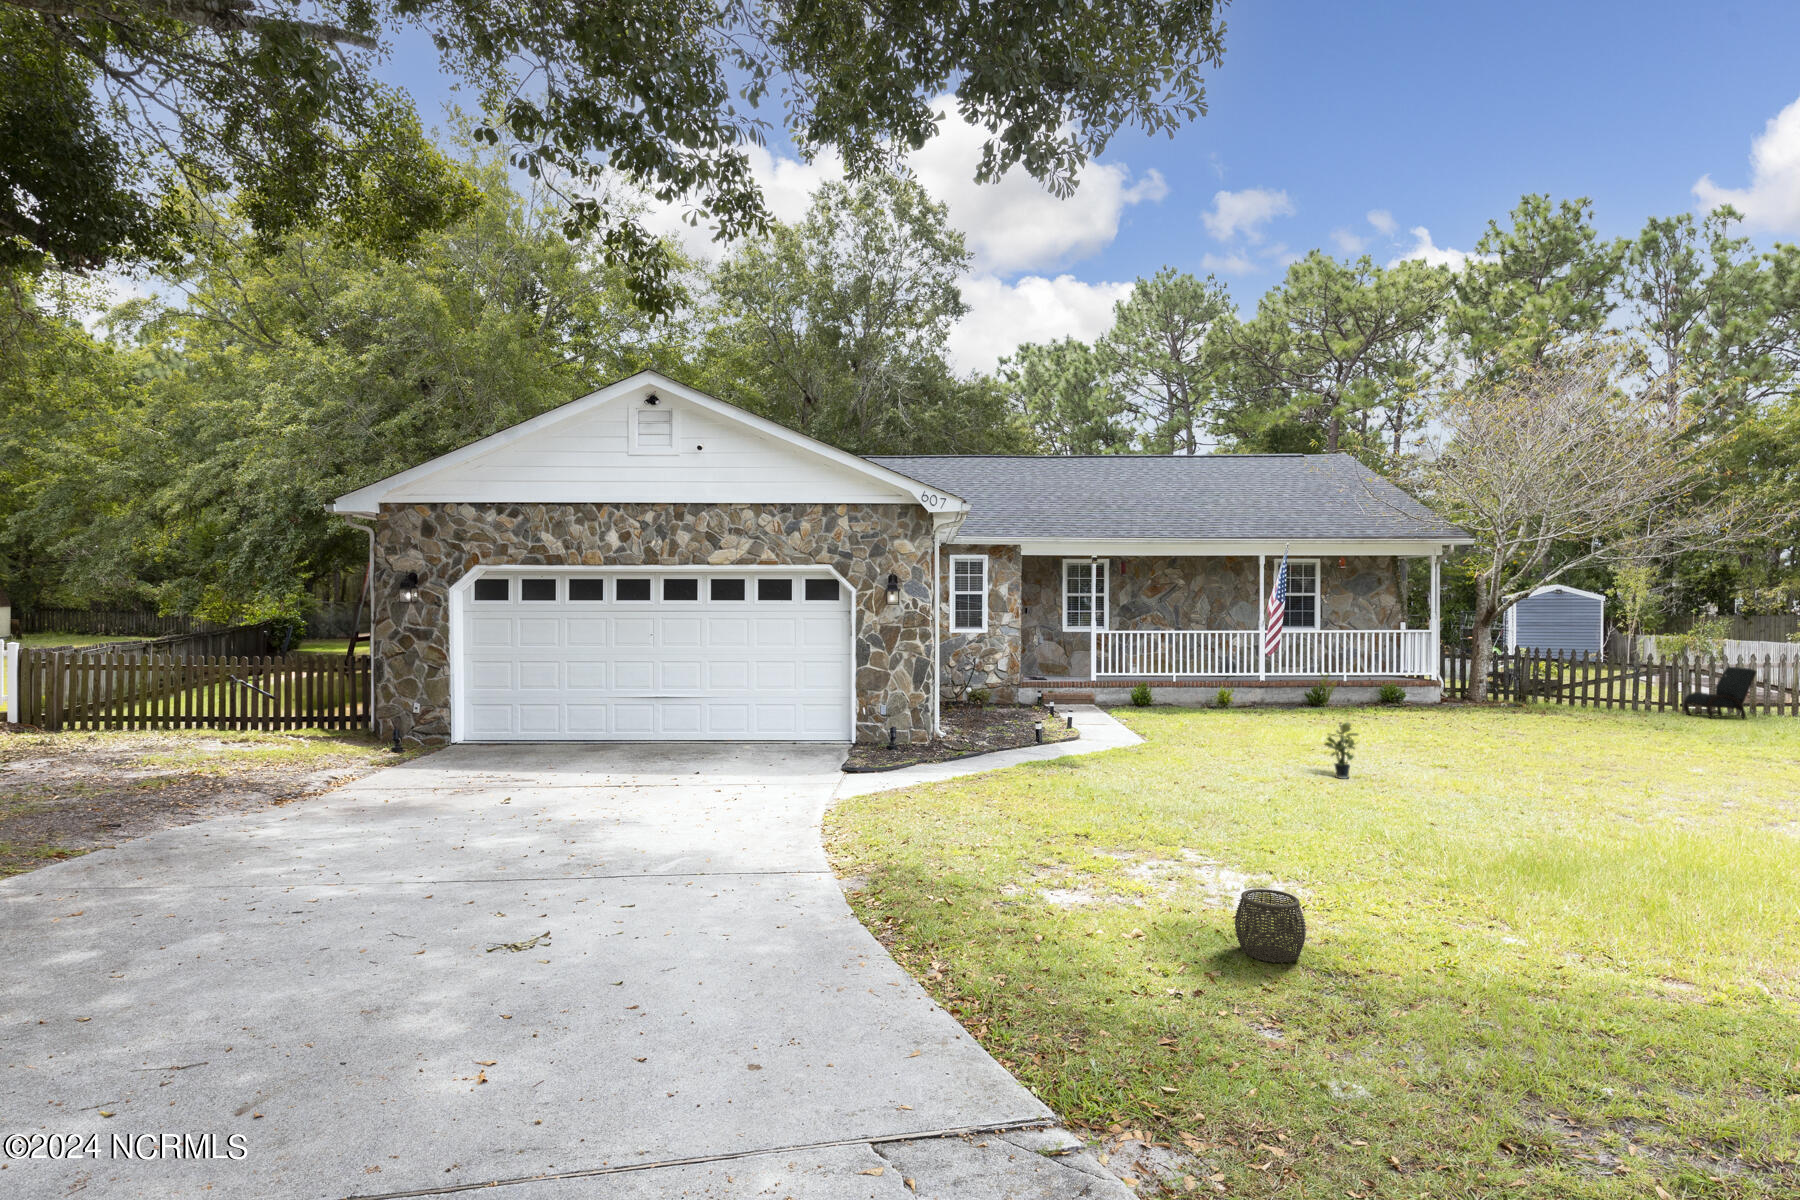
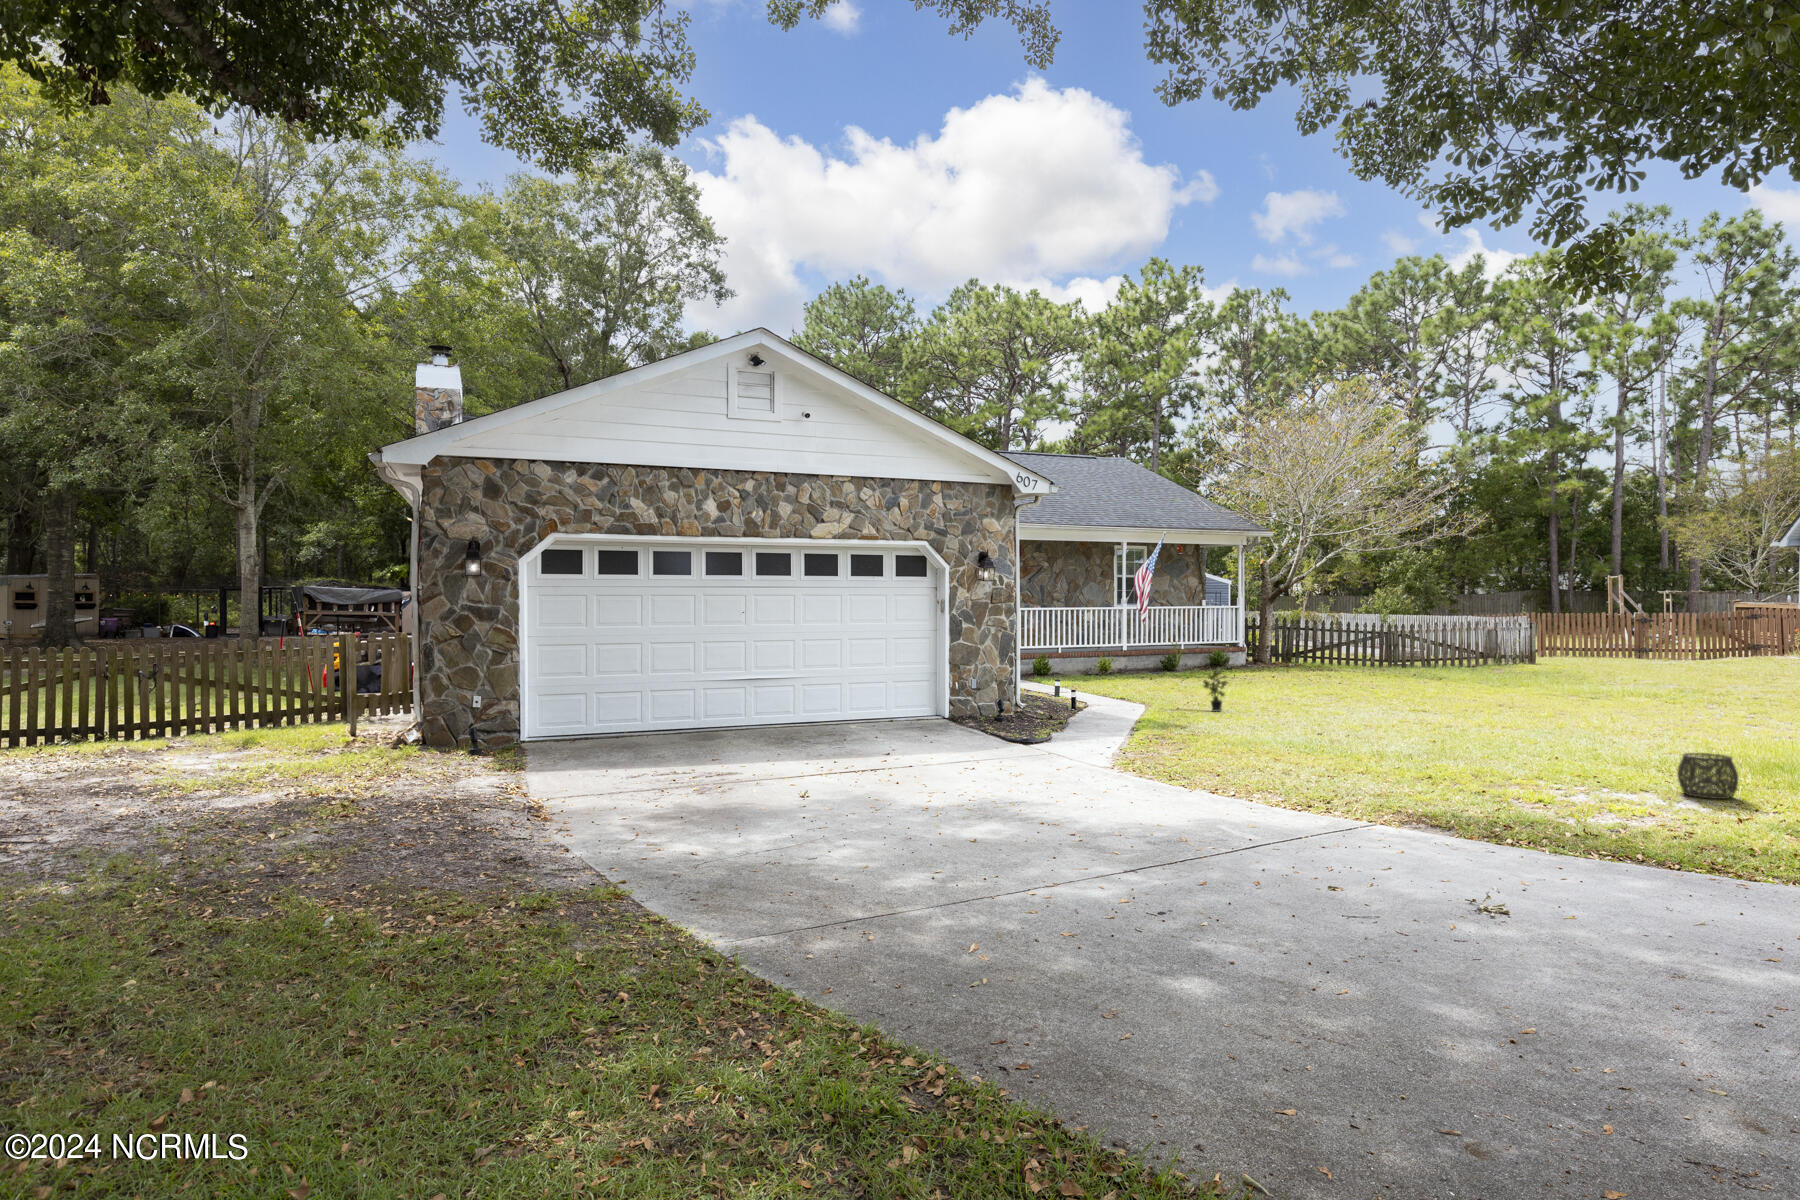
lounge chair: present [1683,667,1757,719] -> none [1396,628,1439,665]
potted plant: present [1325,722,1358,779] -> present [1203,668,1227,712]

